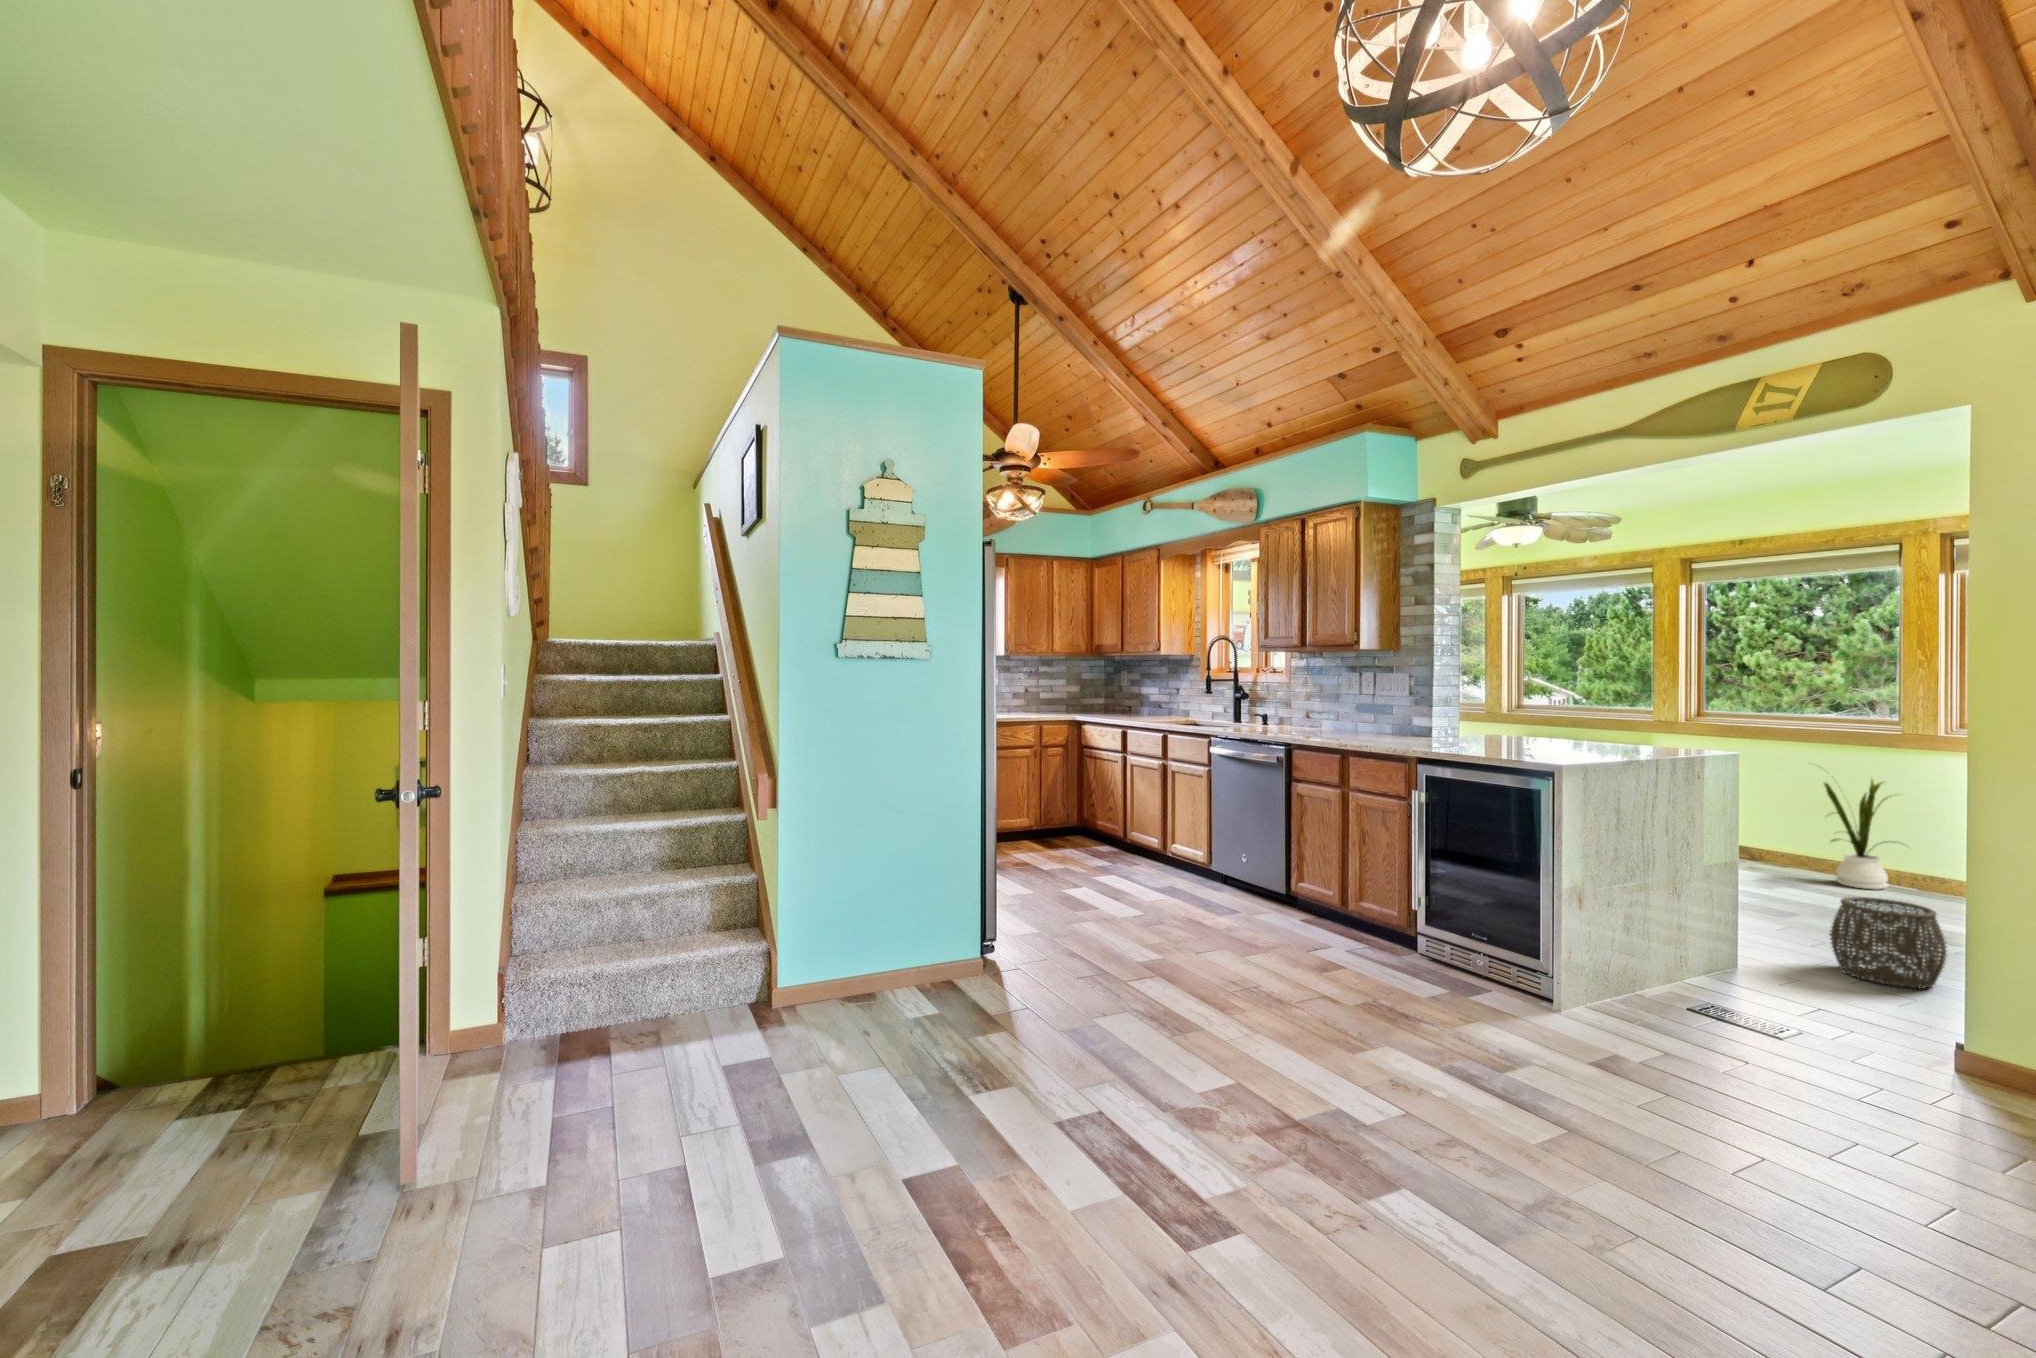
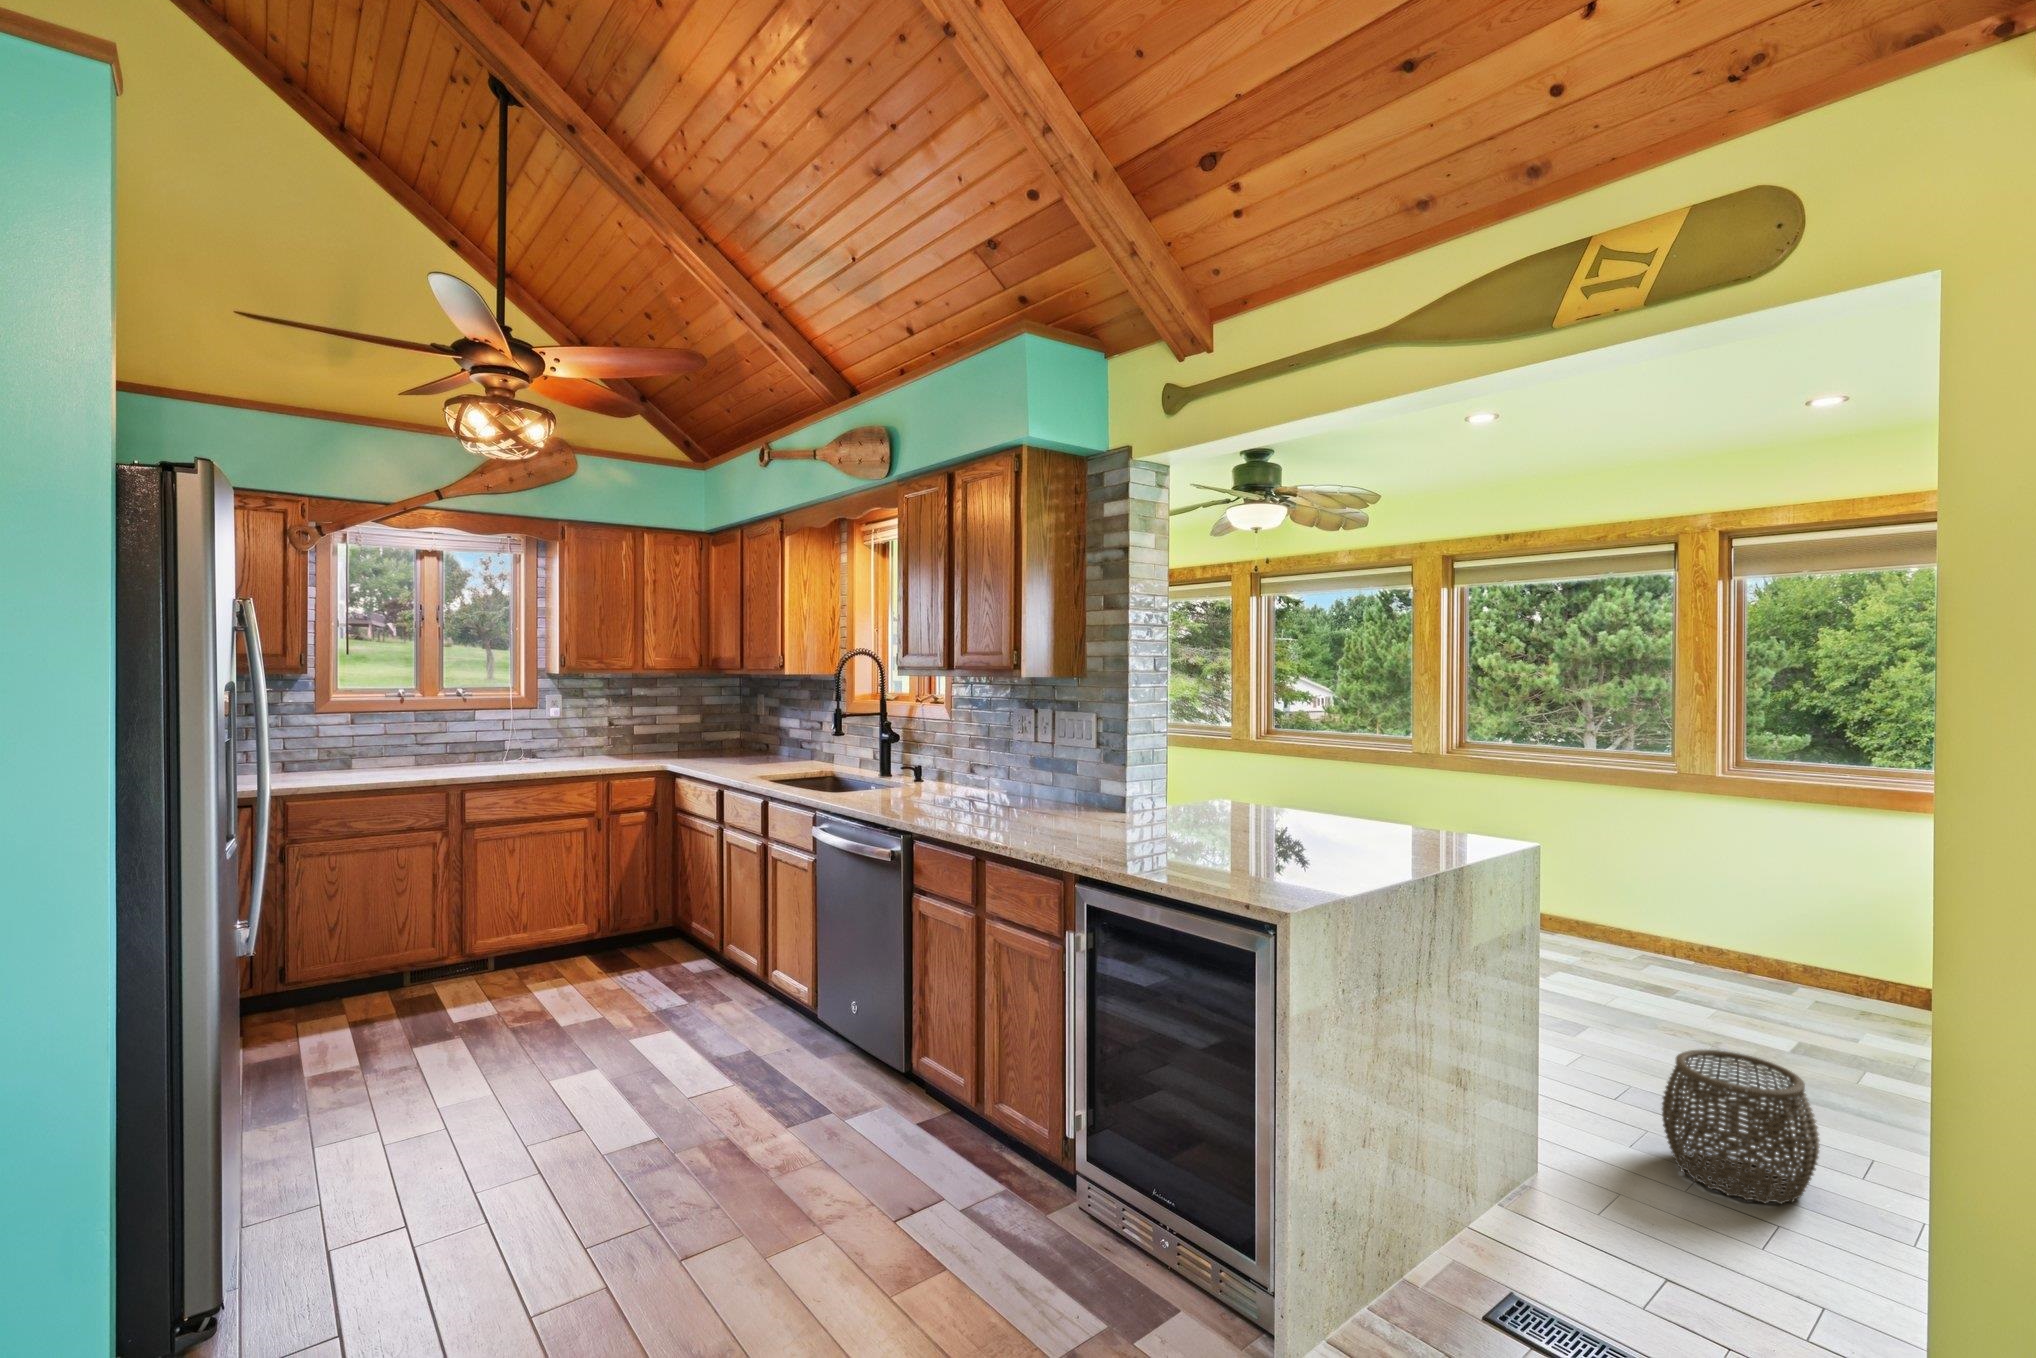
house plant: present [1824,779,1888,890] -> none [1584,810,1702,971]

